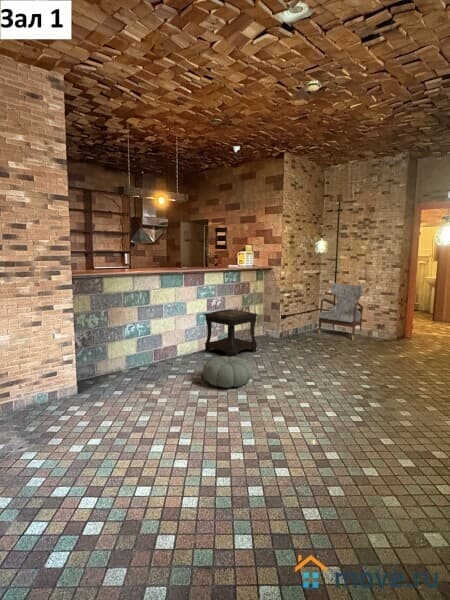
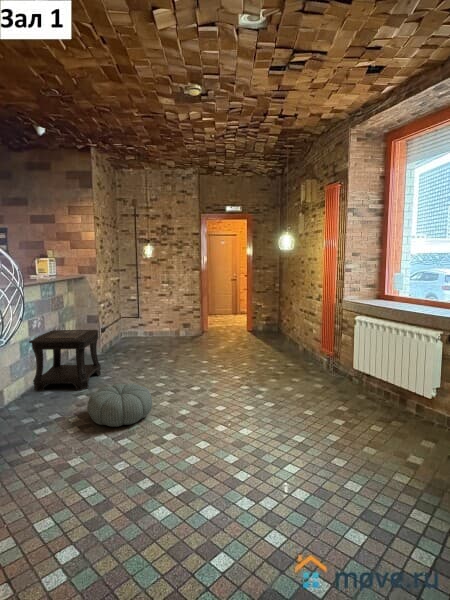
armchair: present [319,283,363,340] -> none [134,288,172,342]

